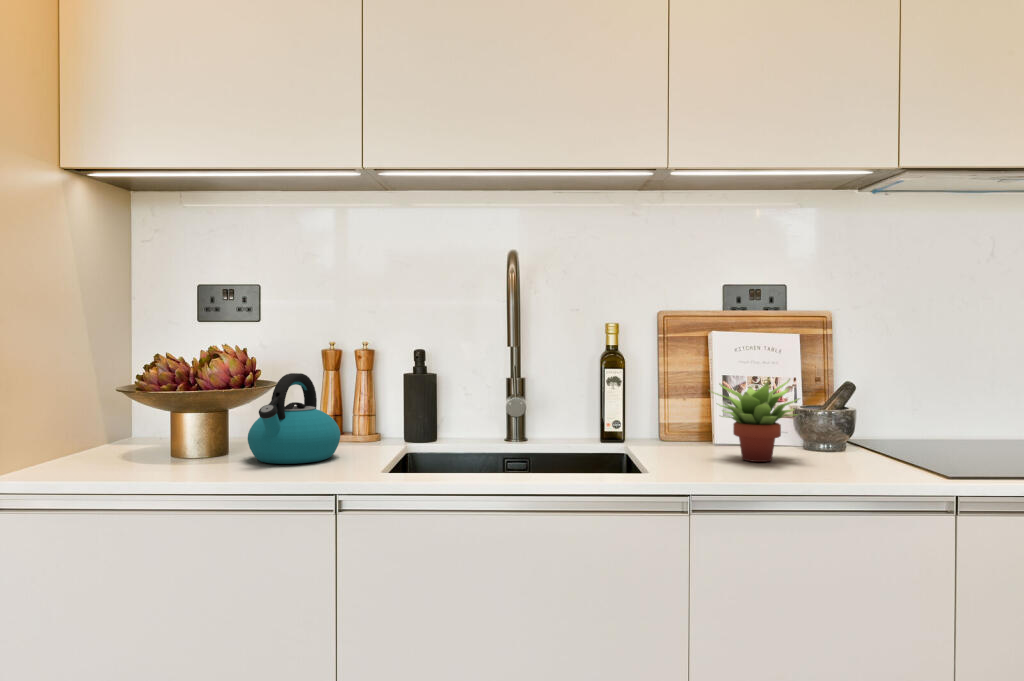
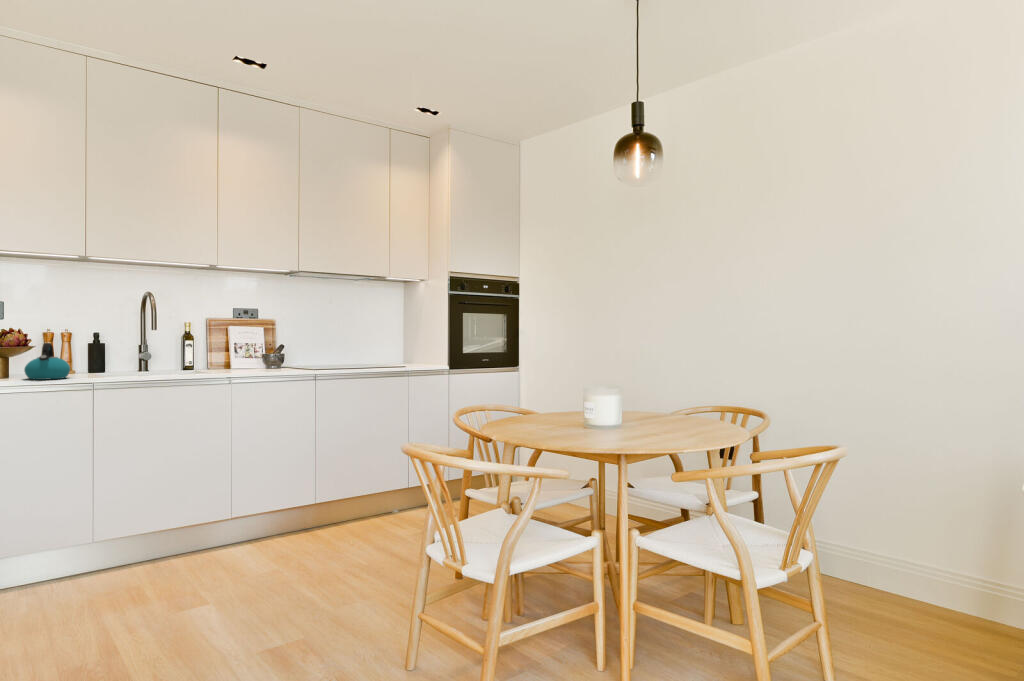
succulent plant: present [711,379,799,462] -> none [230,343,263,372]

